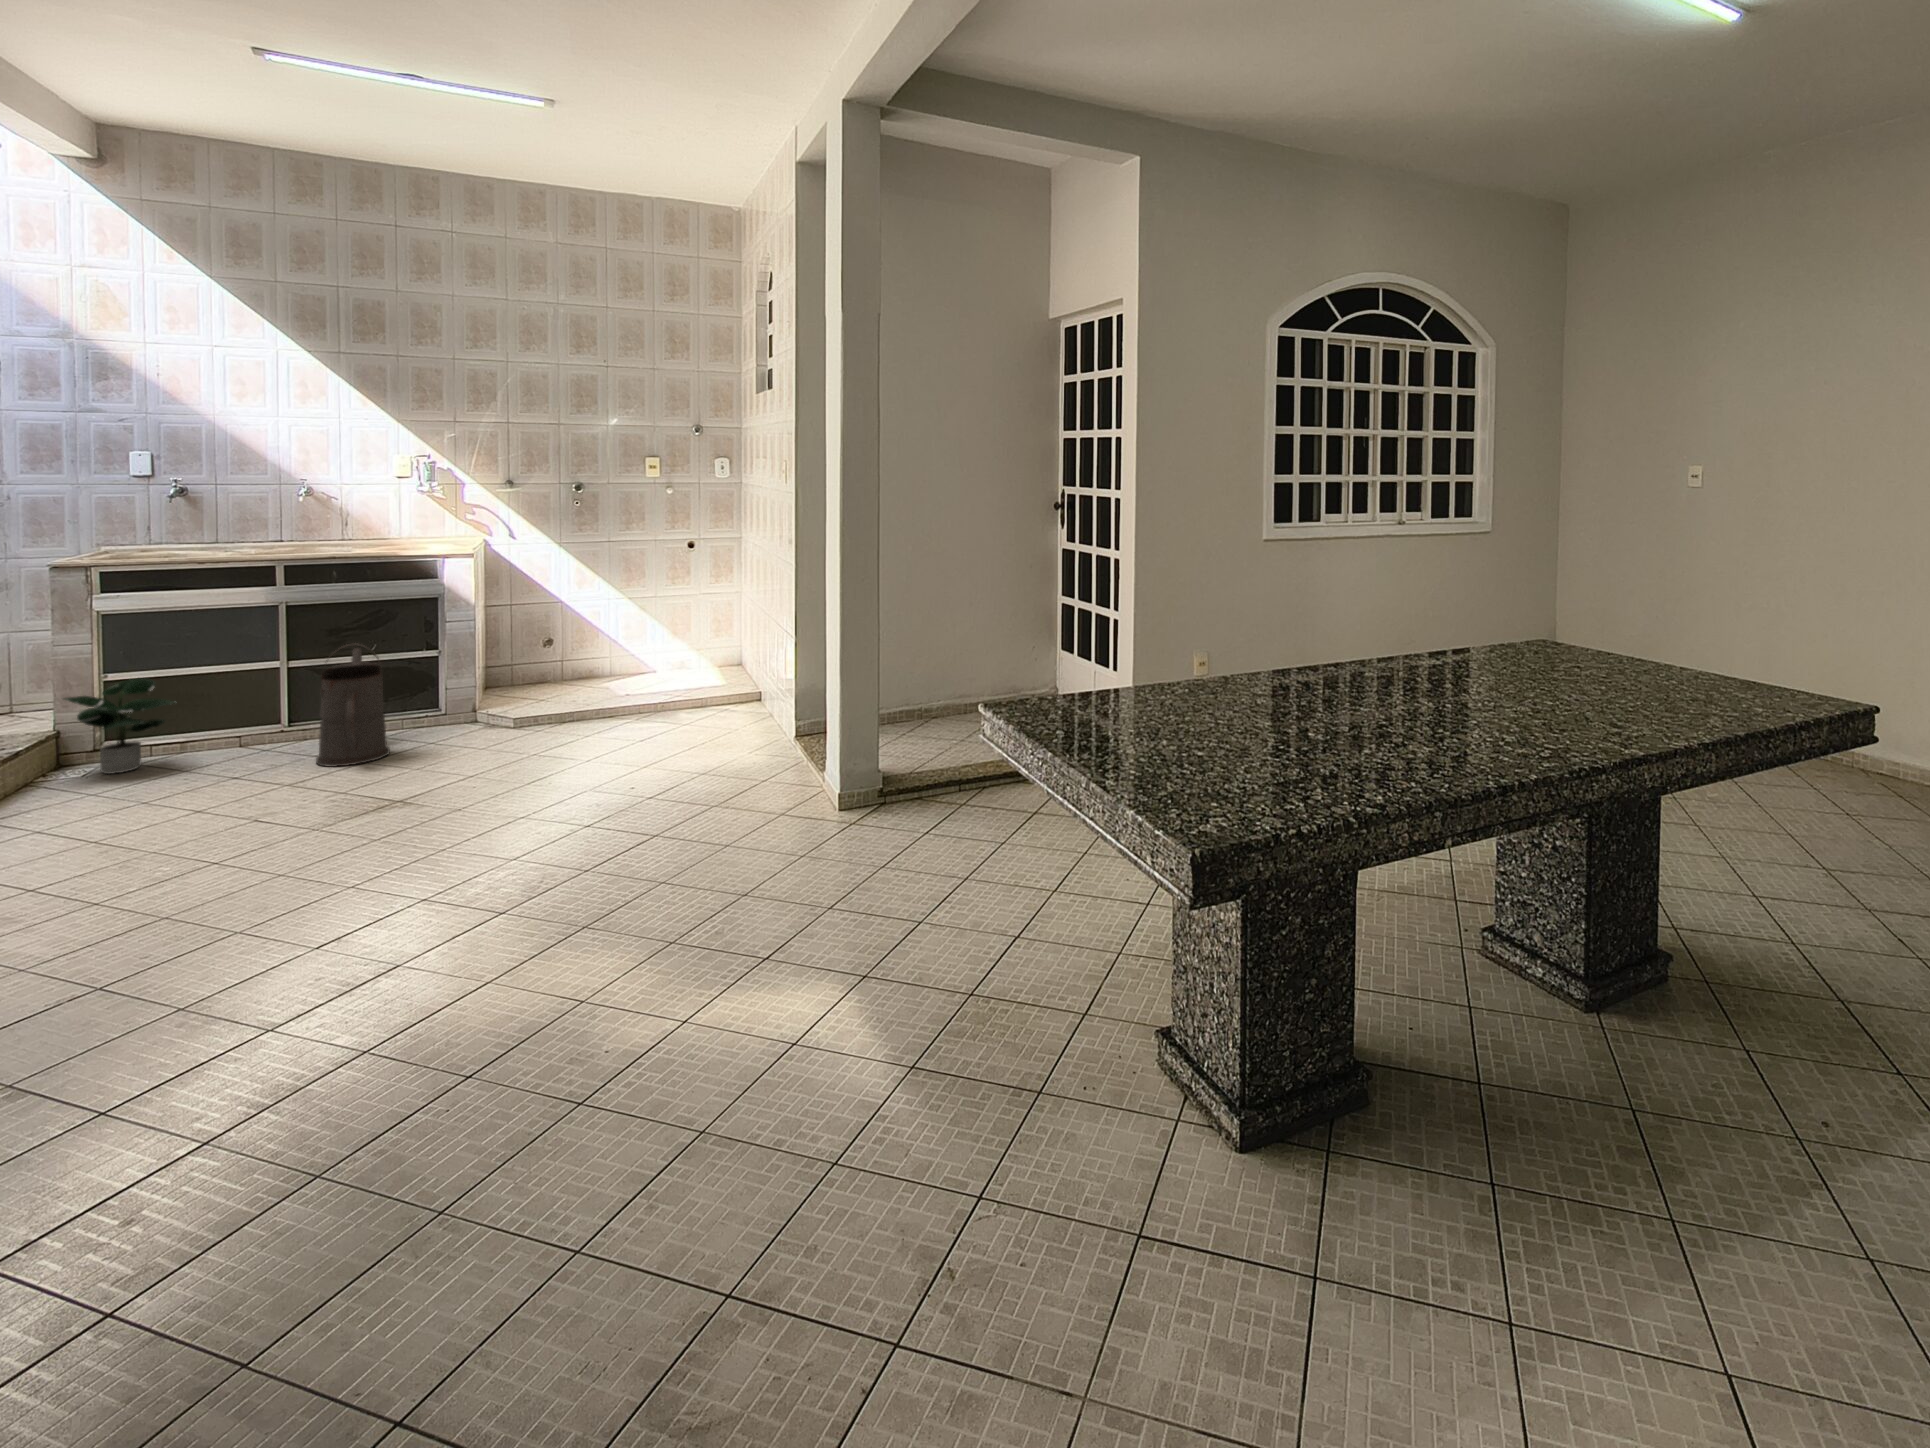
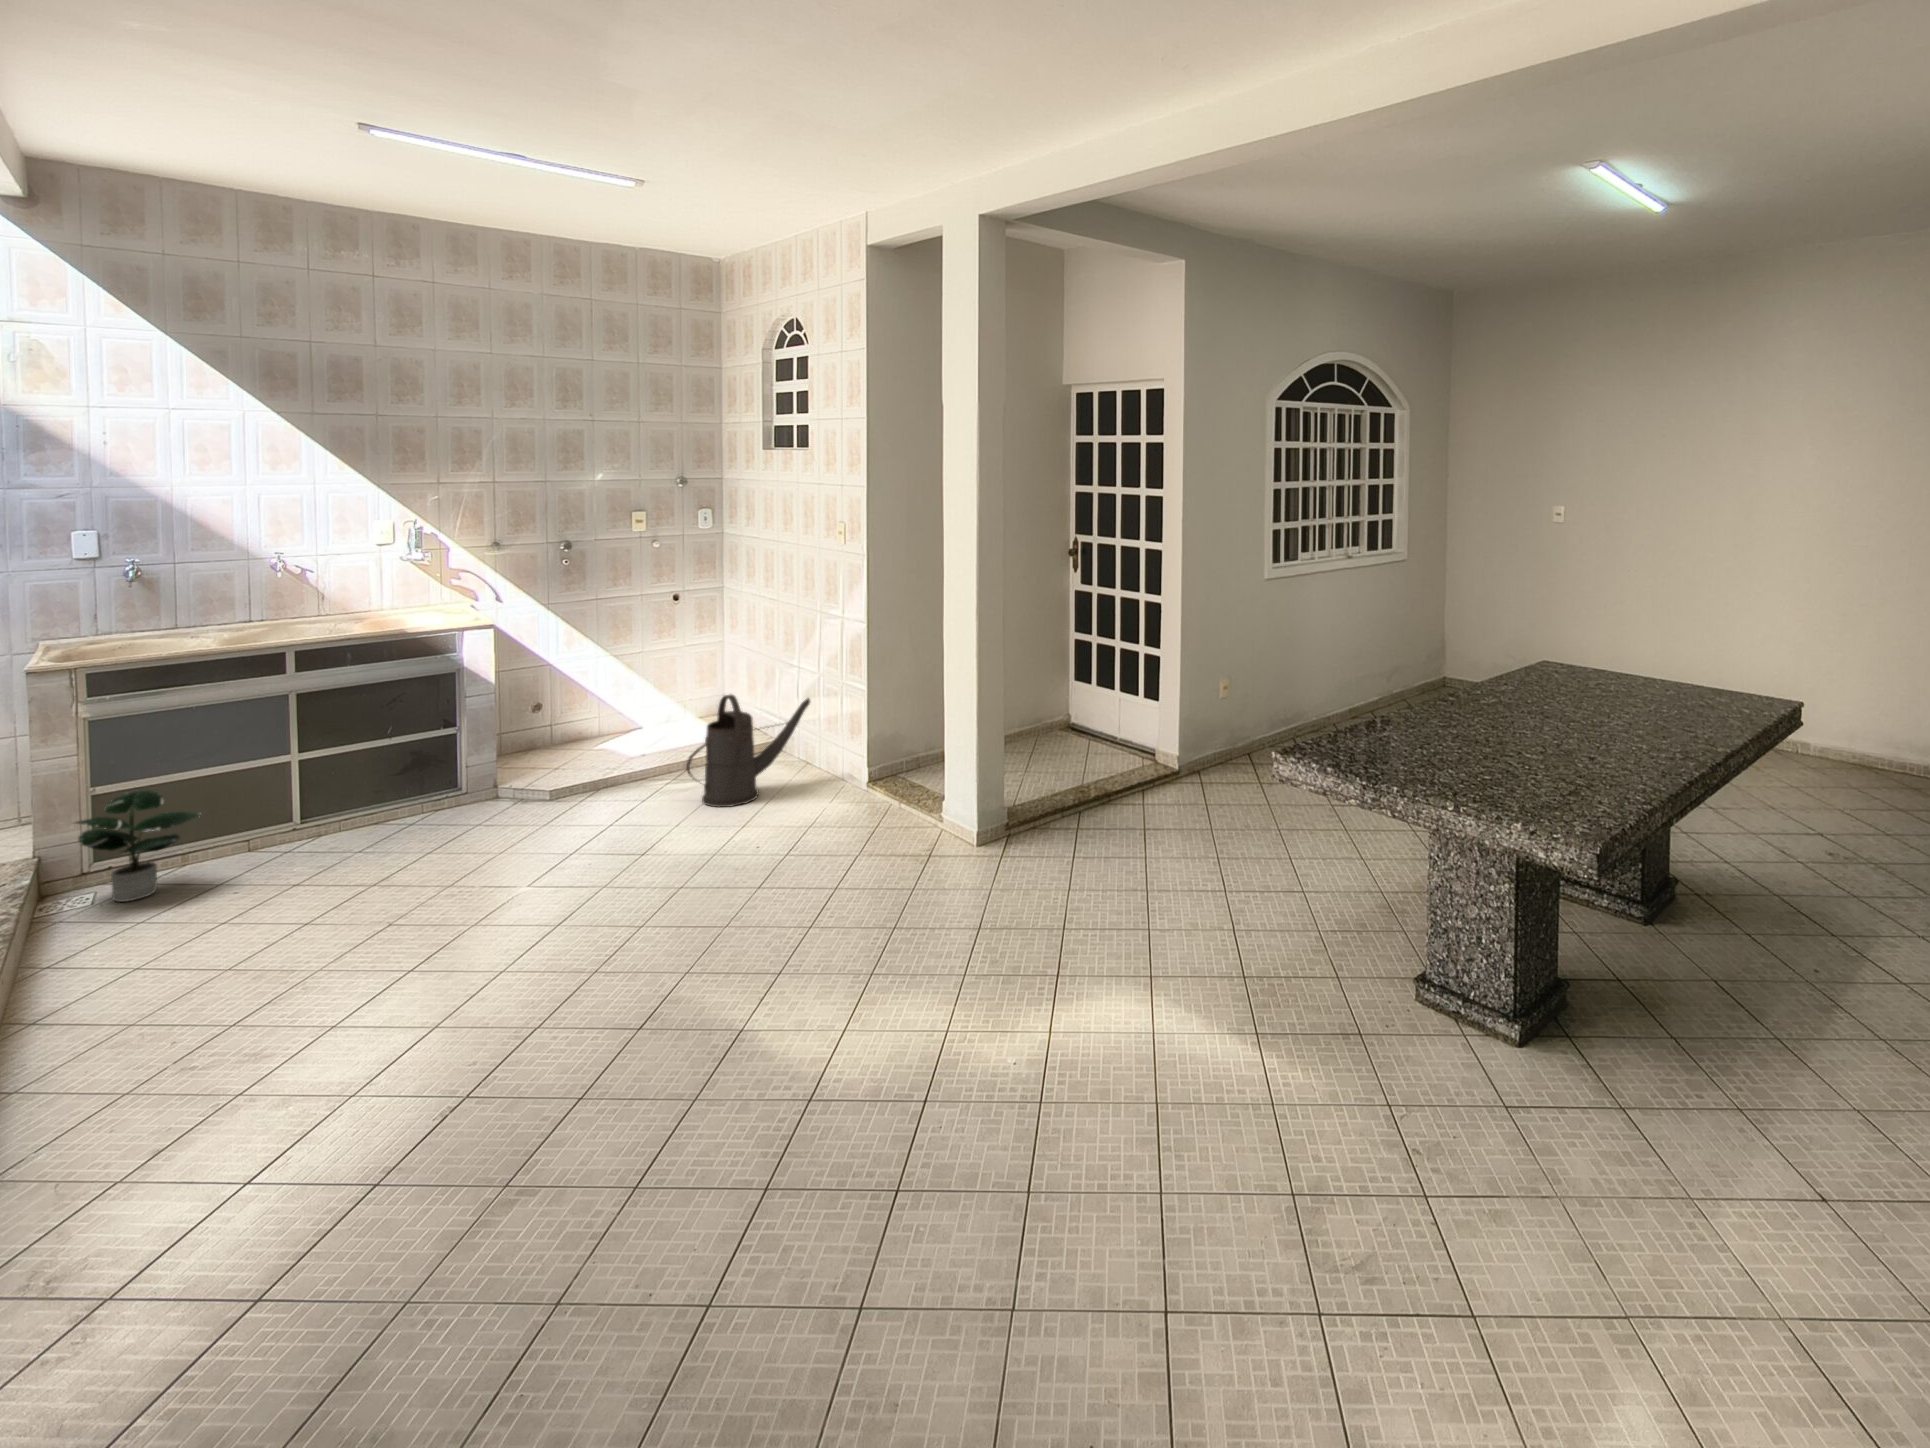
watering can: present [316,643,390,767] -> present [686,695,810,807]

